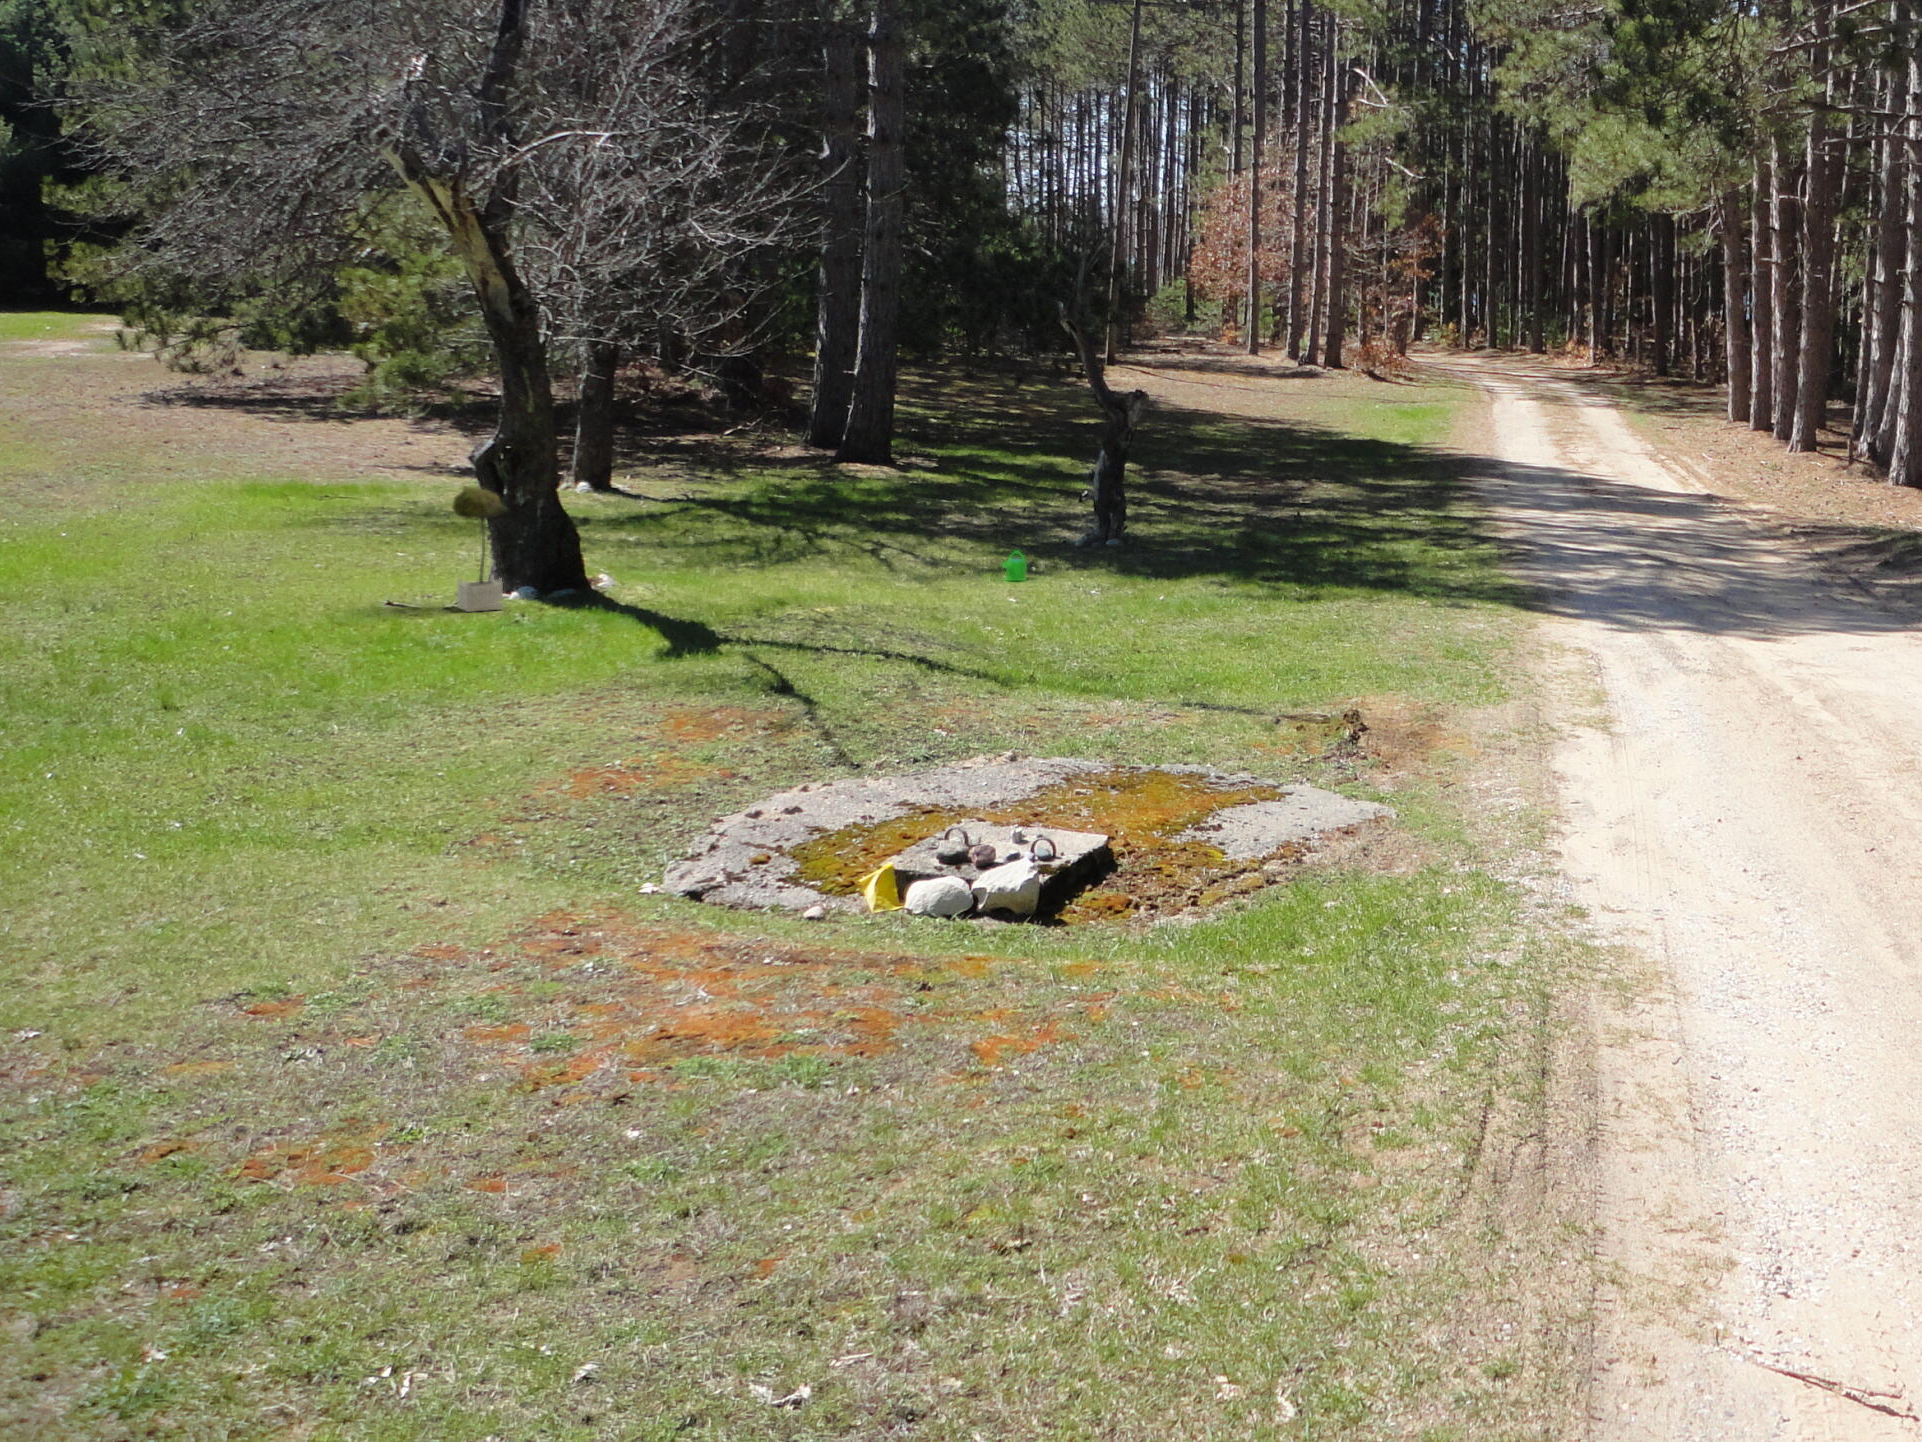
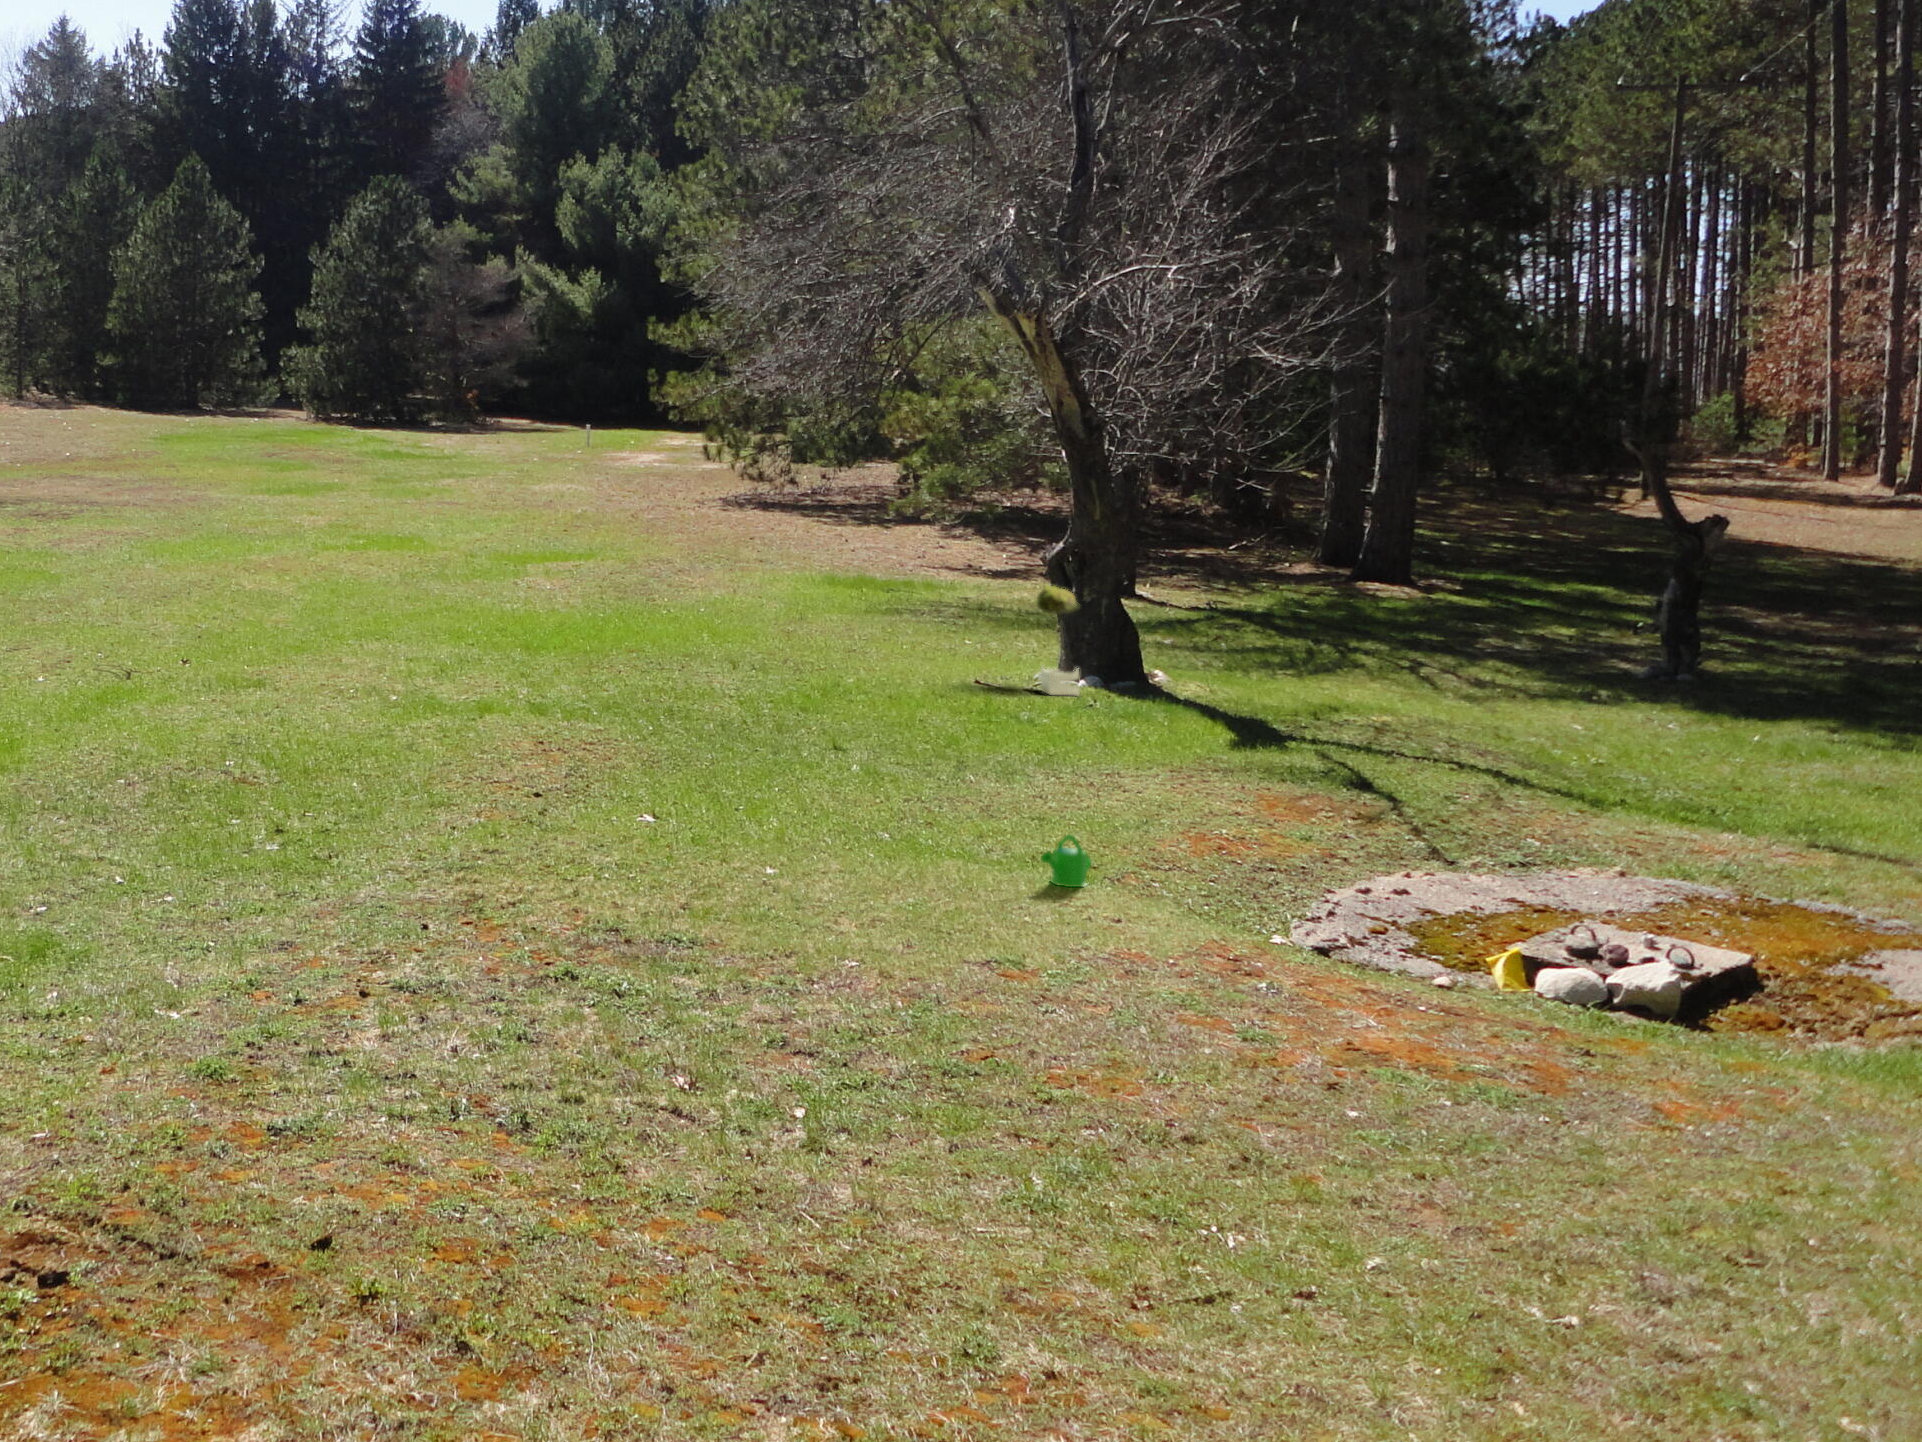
watering can: present [1002,550,1027,581] -> present [1041,835,1092,887]

